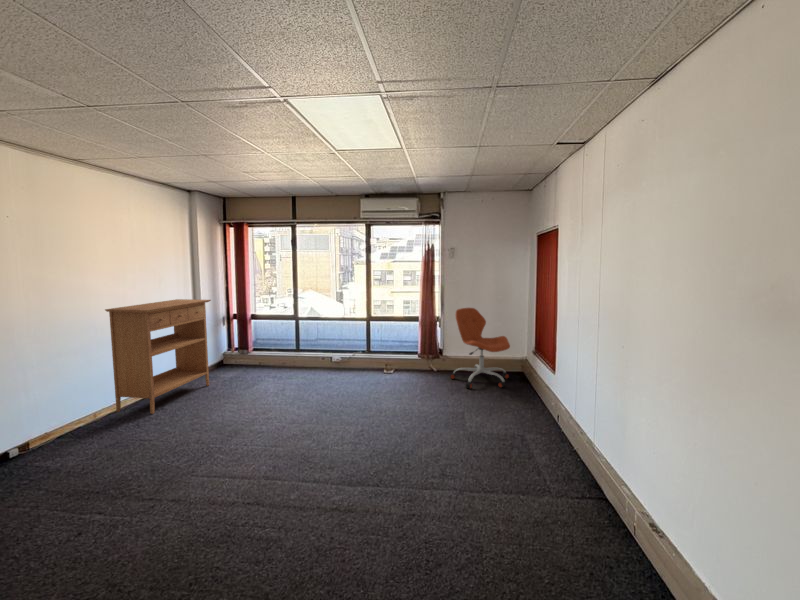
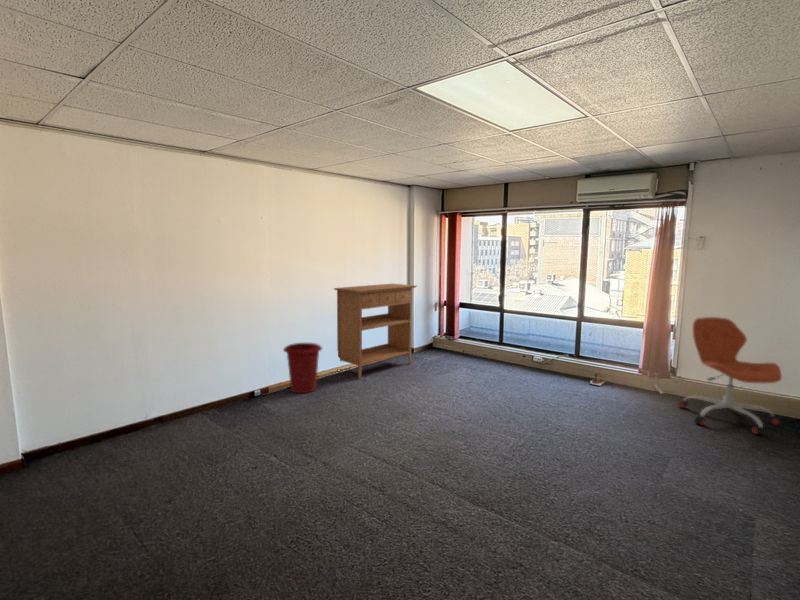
waste bin: none [37,381,102,450] -> present [284,343,322,393]

